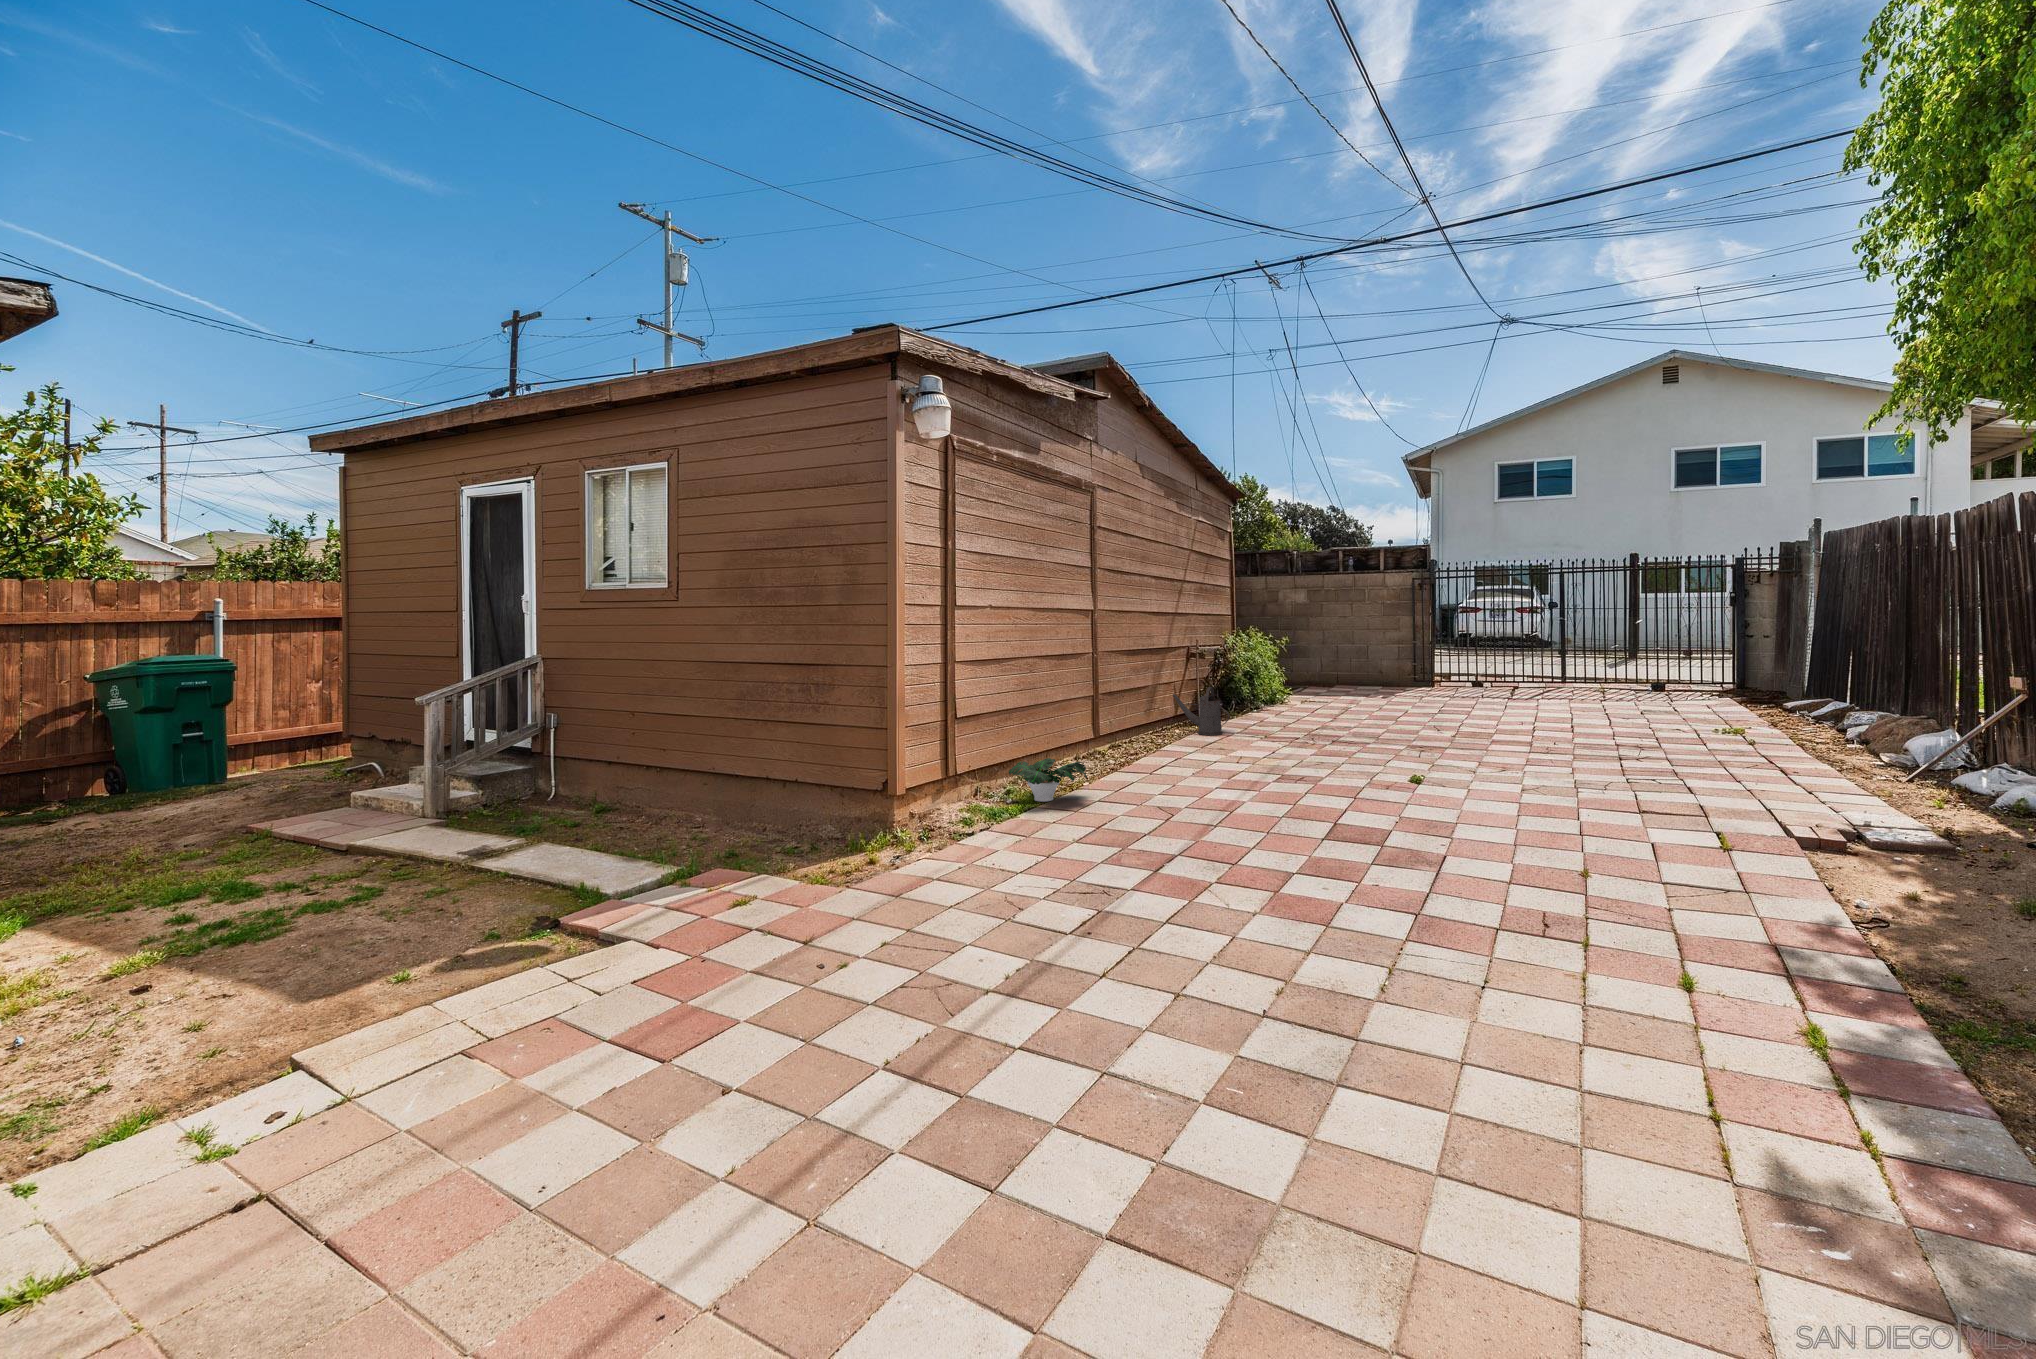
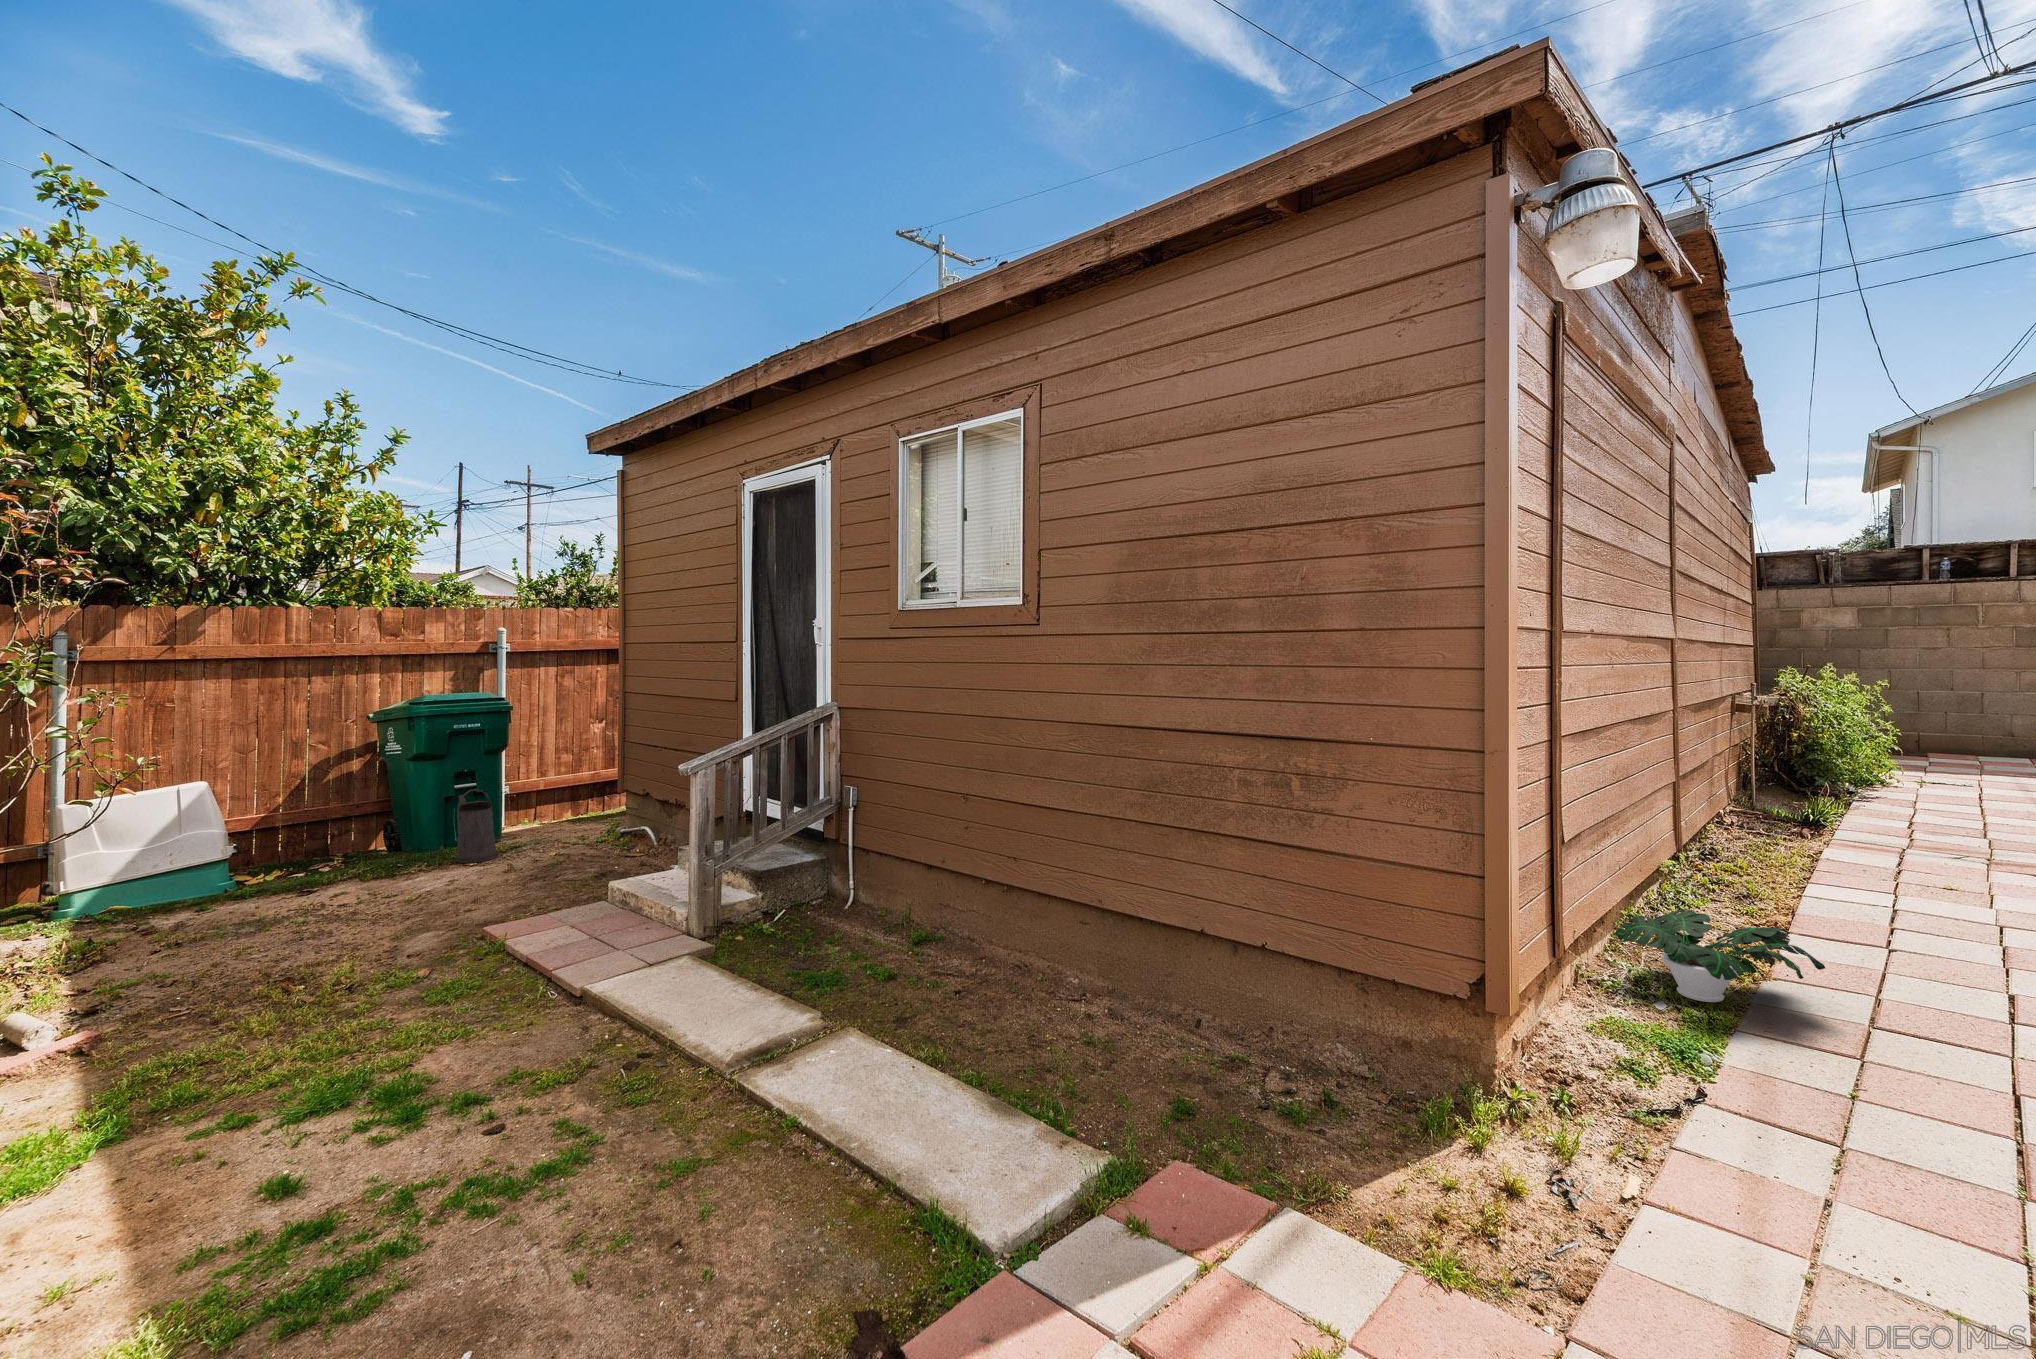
watering can: present [1173,687,1229,735] -> present [456,789,498,863]

